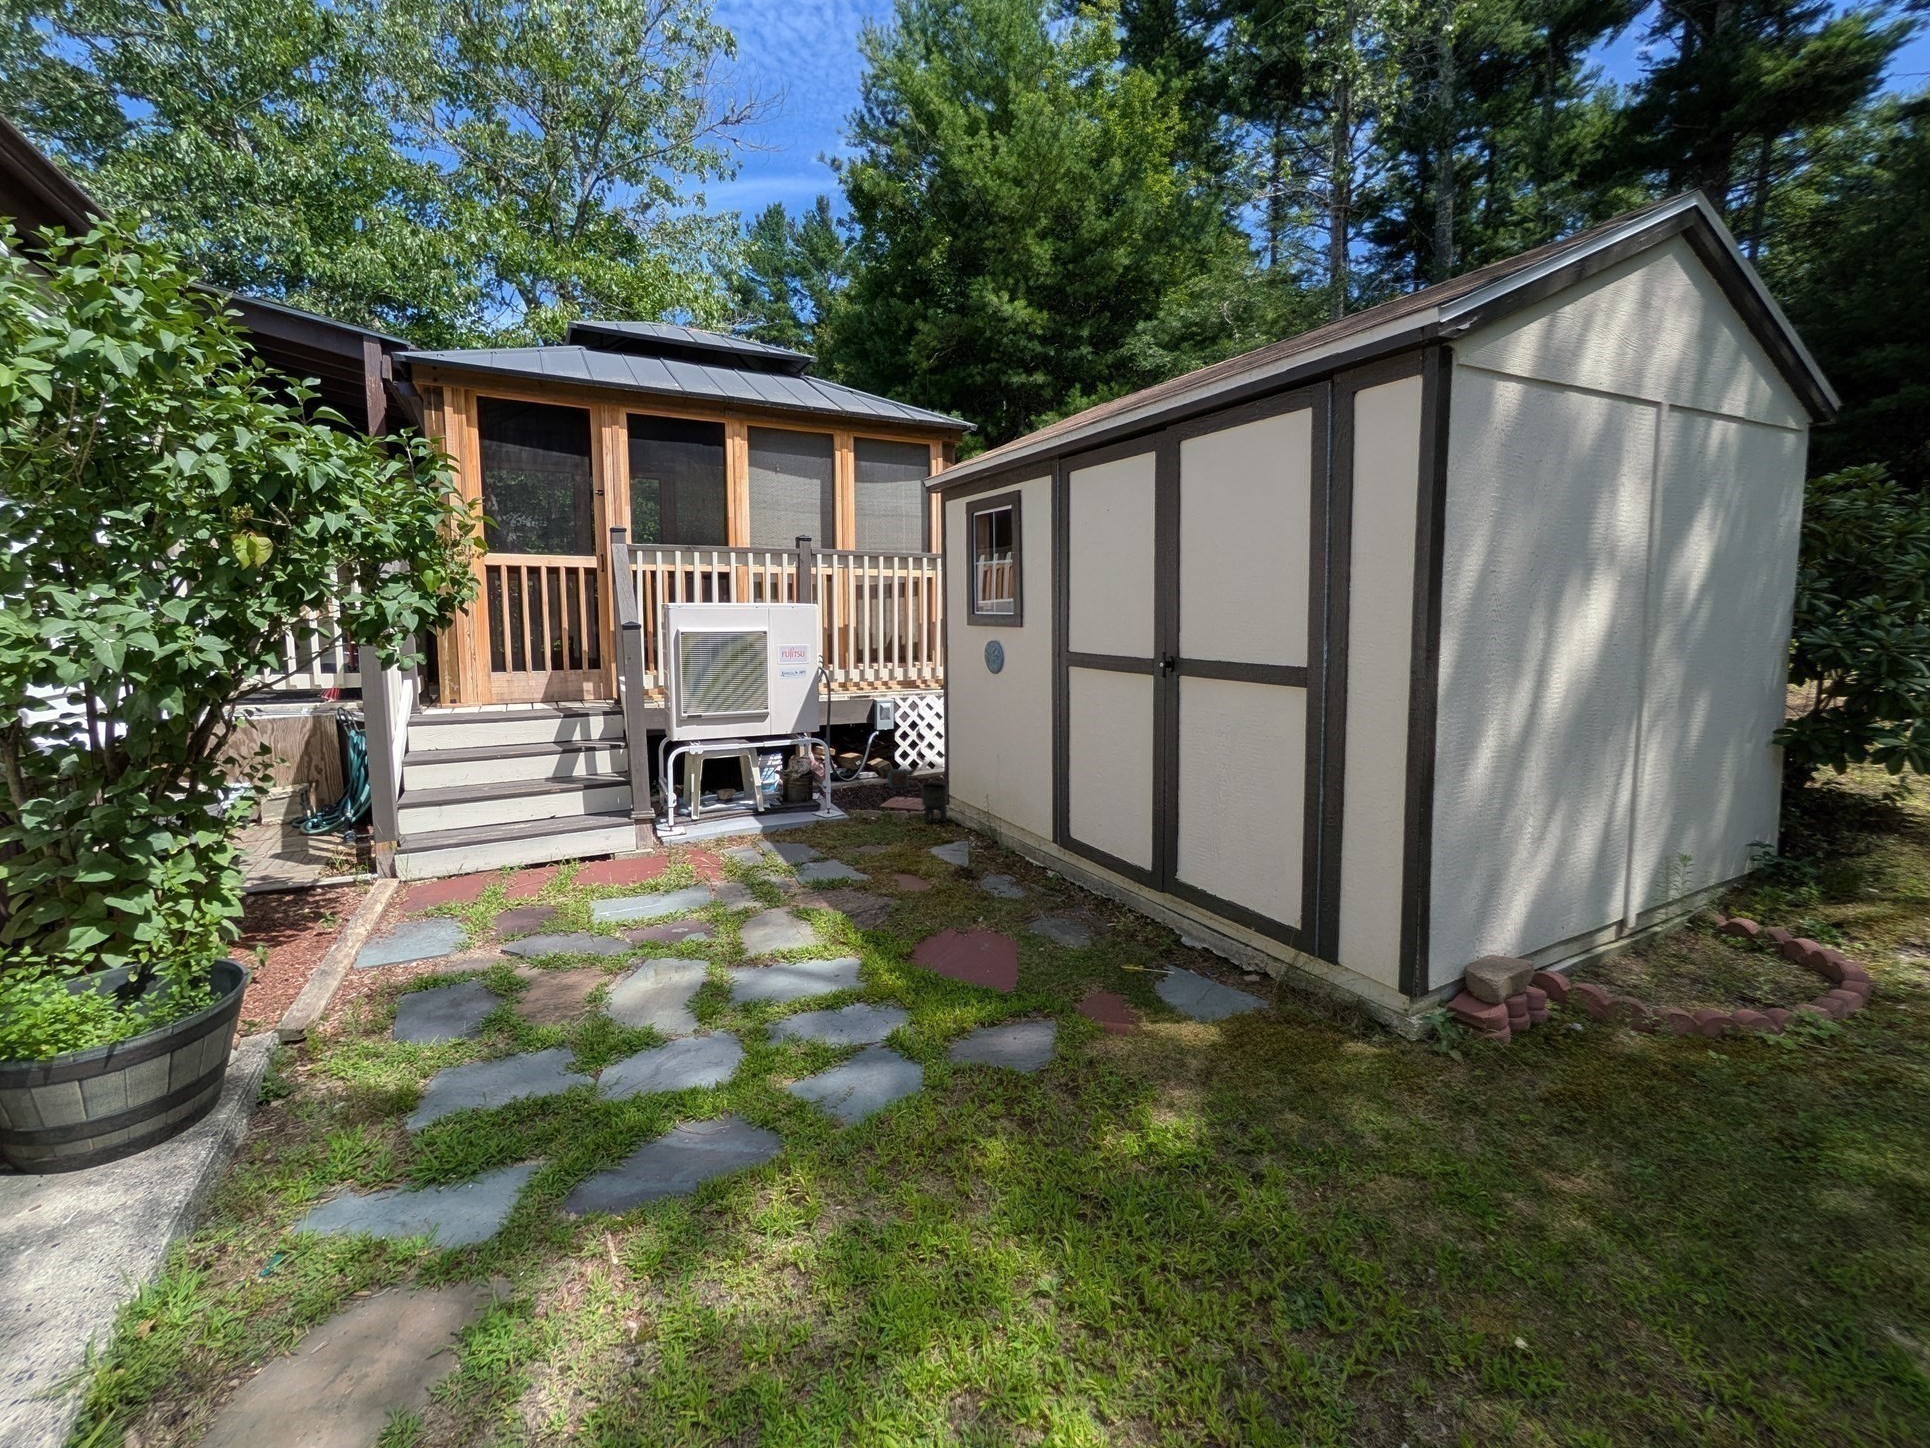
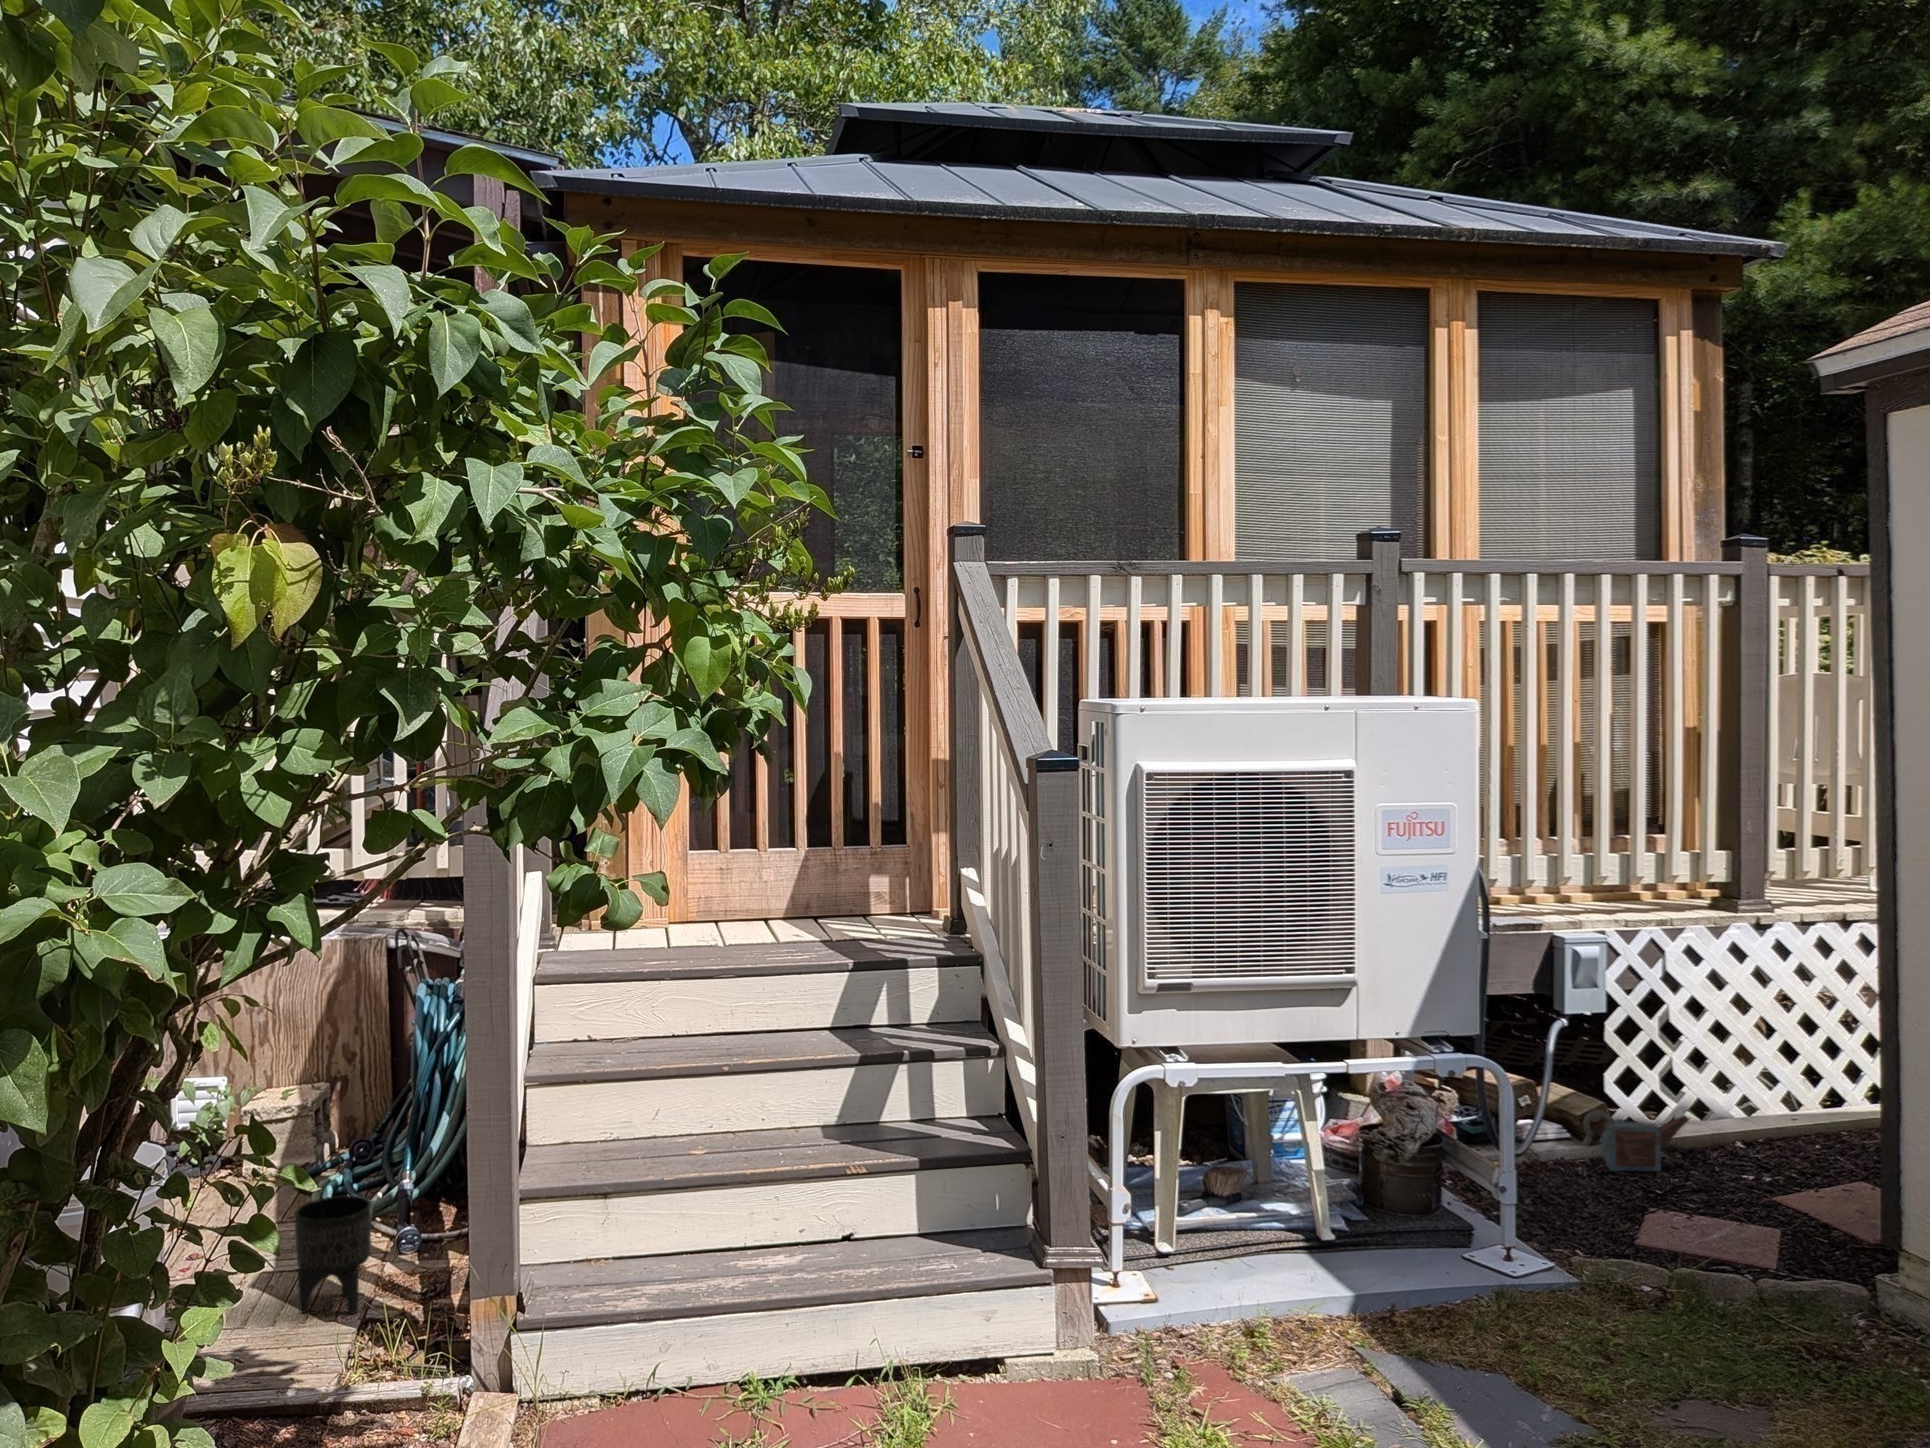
planter: present [921,783,948,823] -> present [294,1196,372,1314]

